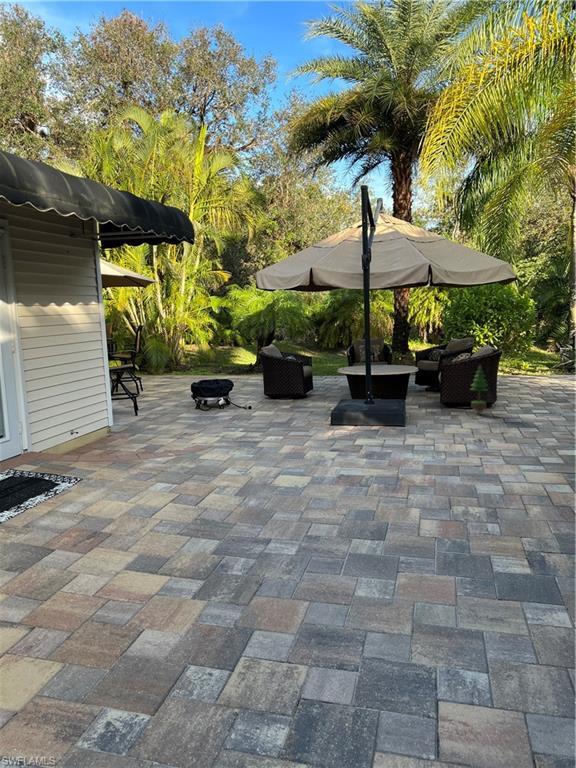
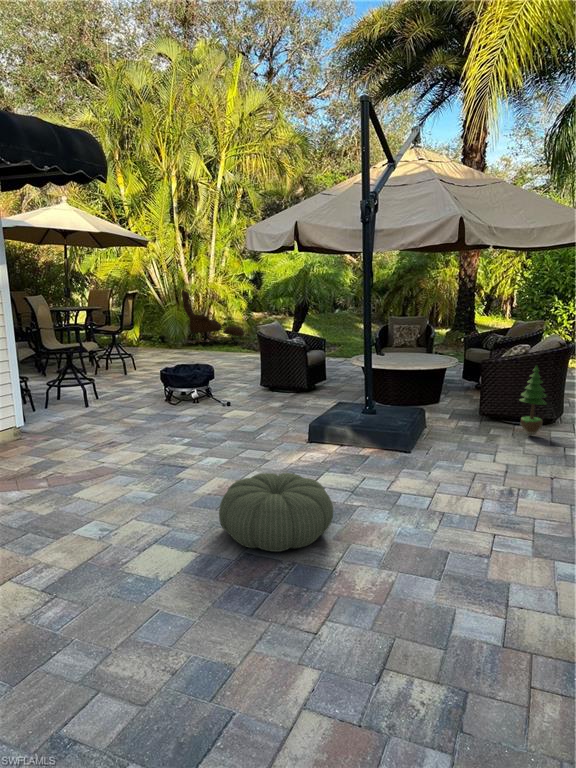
lounge chair: none [162,324,217,372] -> present [182,291,244,346]
pouf: none [316,431,388,474] -> present [219,473,333,552]

